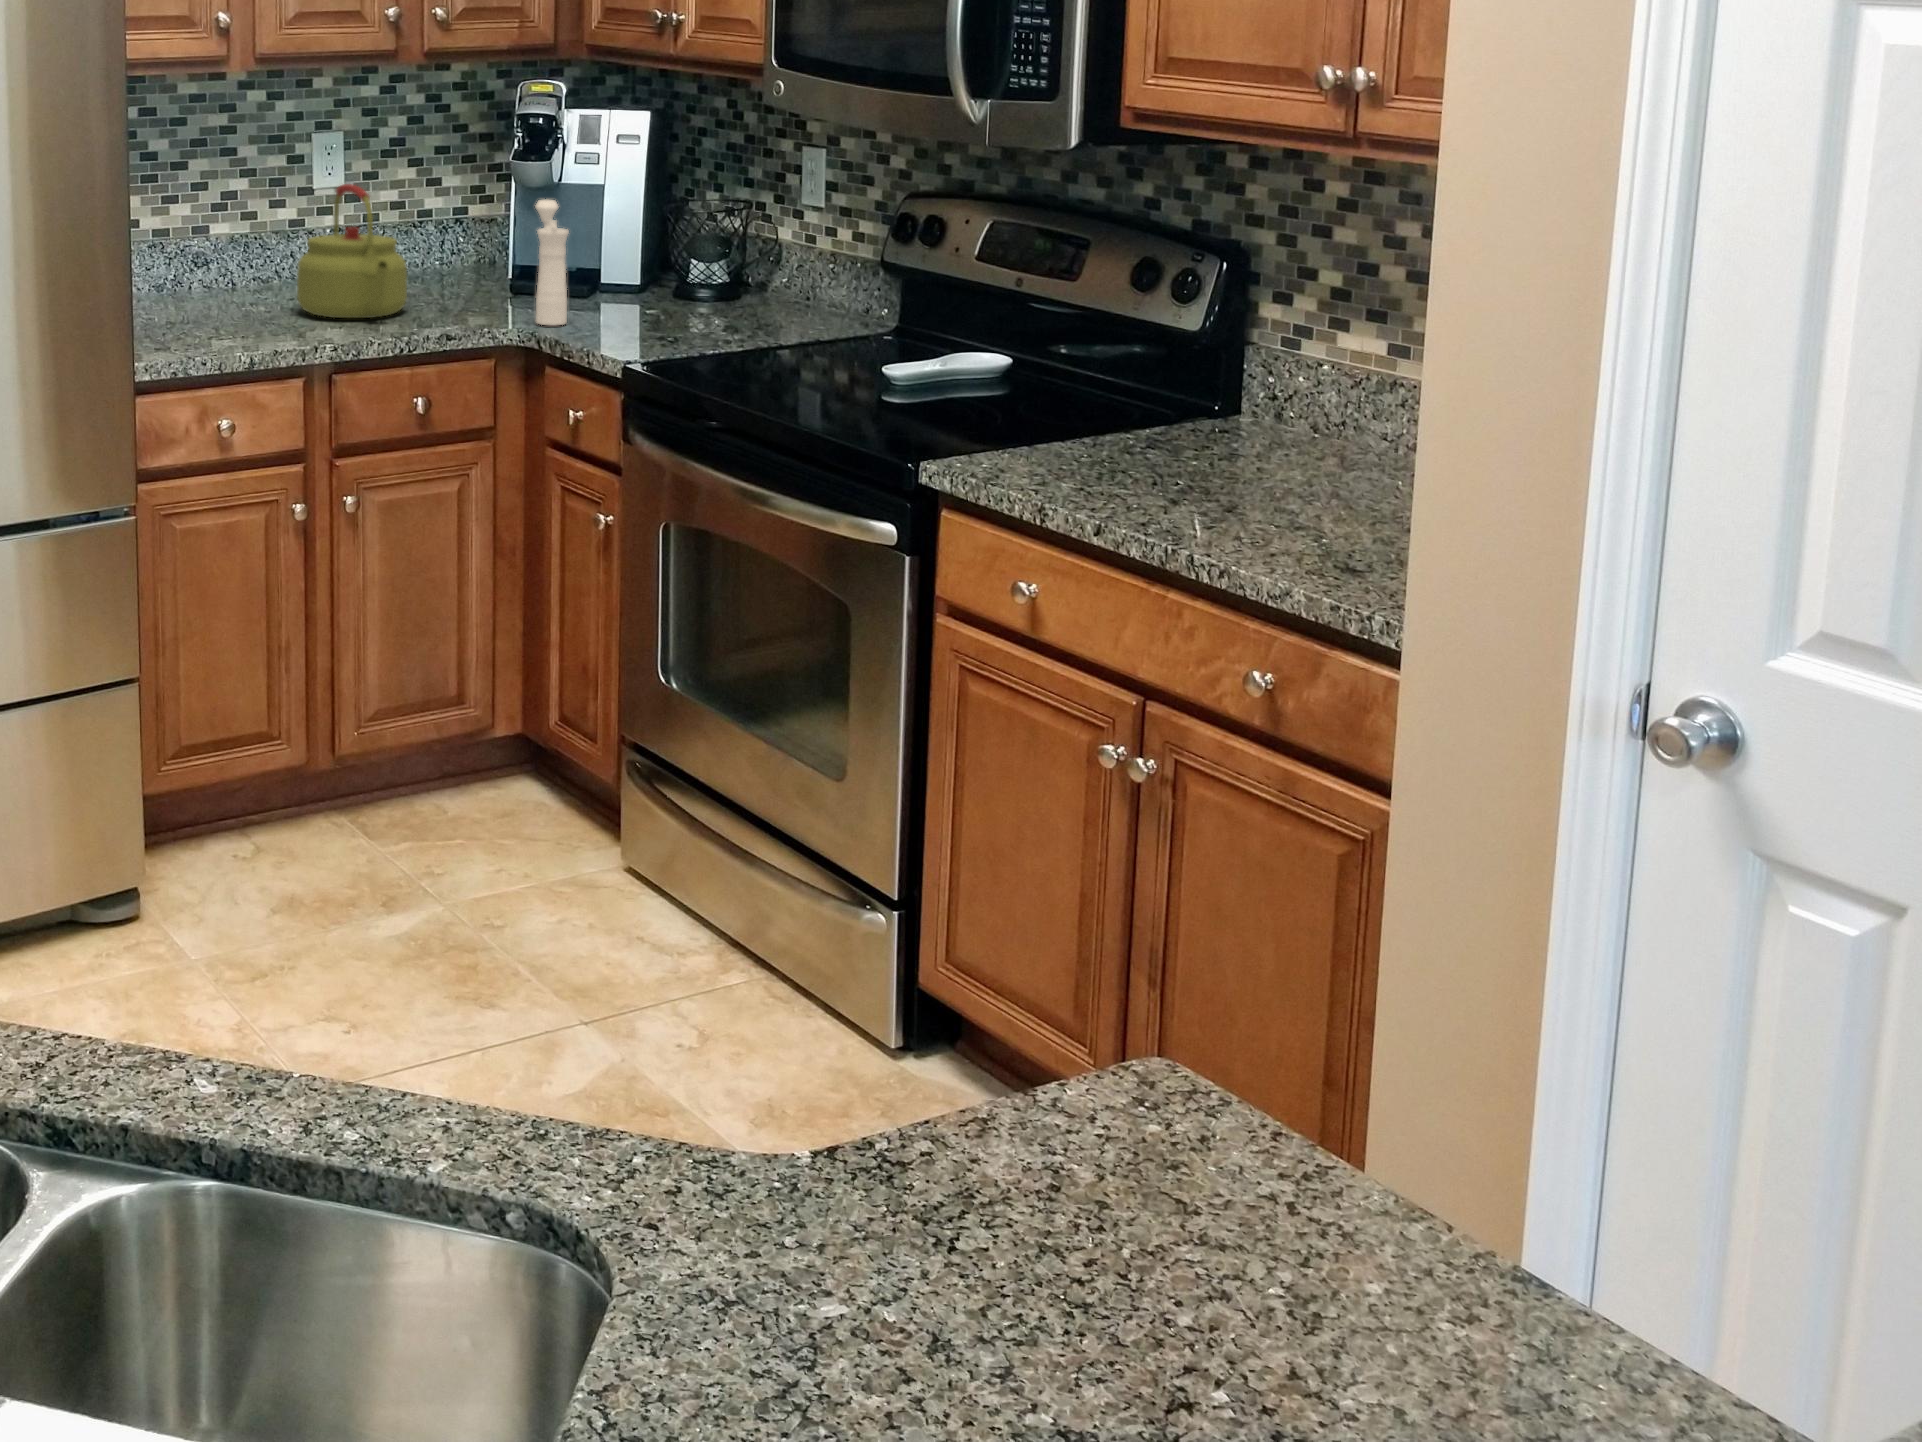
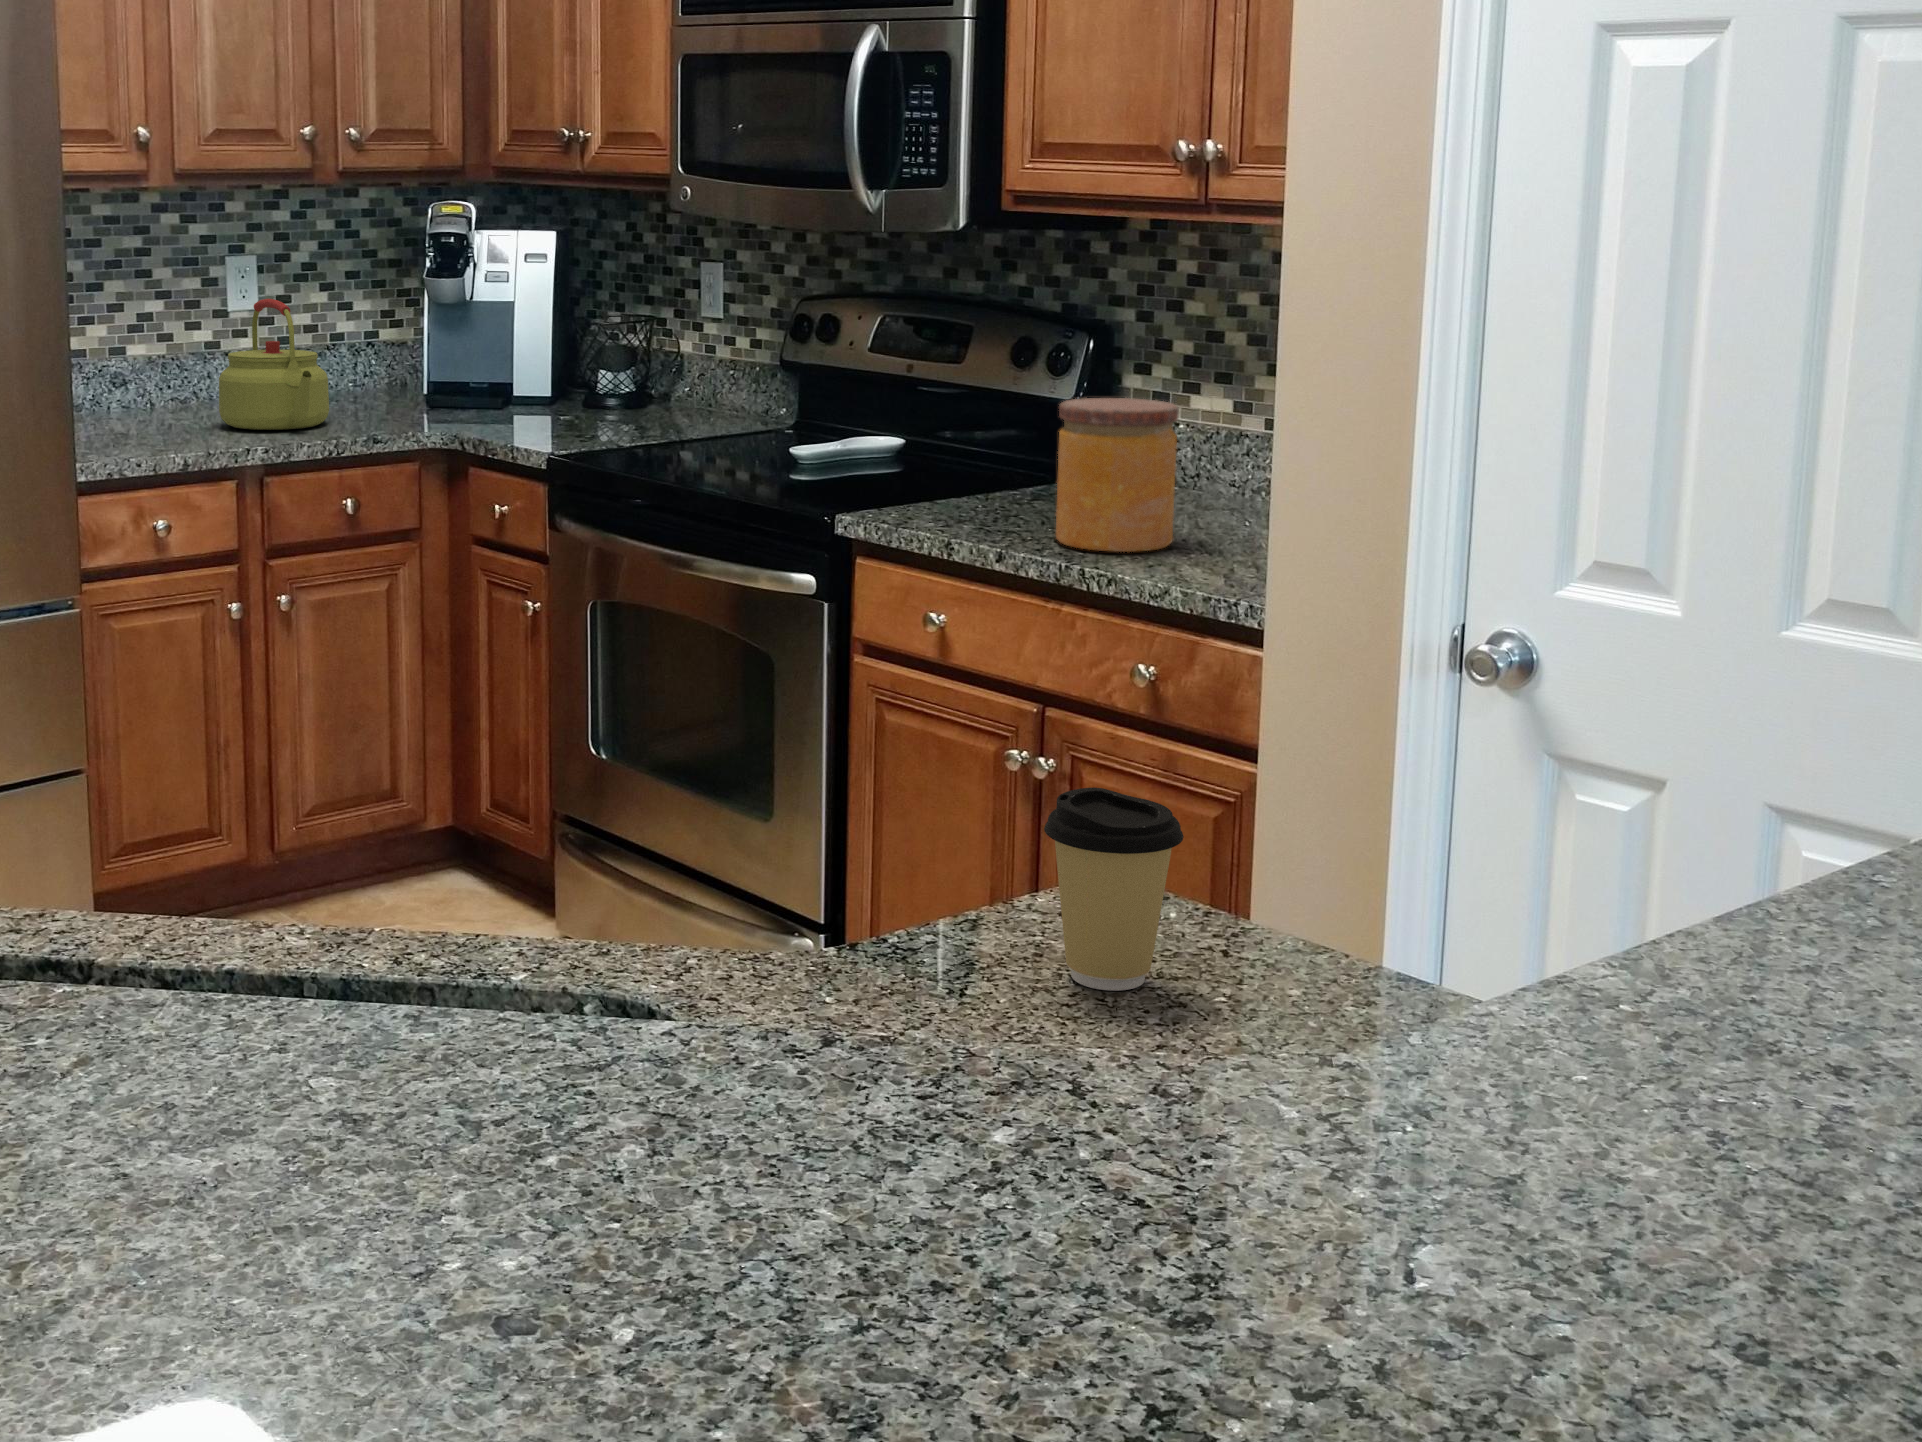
pepper mill: present [536,200,569,325] -> none [452,311,488,430]
jar: none [1164,348,1313,528] -> present [1056,398,1179,552]
coffee cup: none [1059,1000,1236,1265] -> present [1044,787,1184,991]

